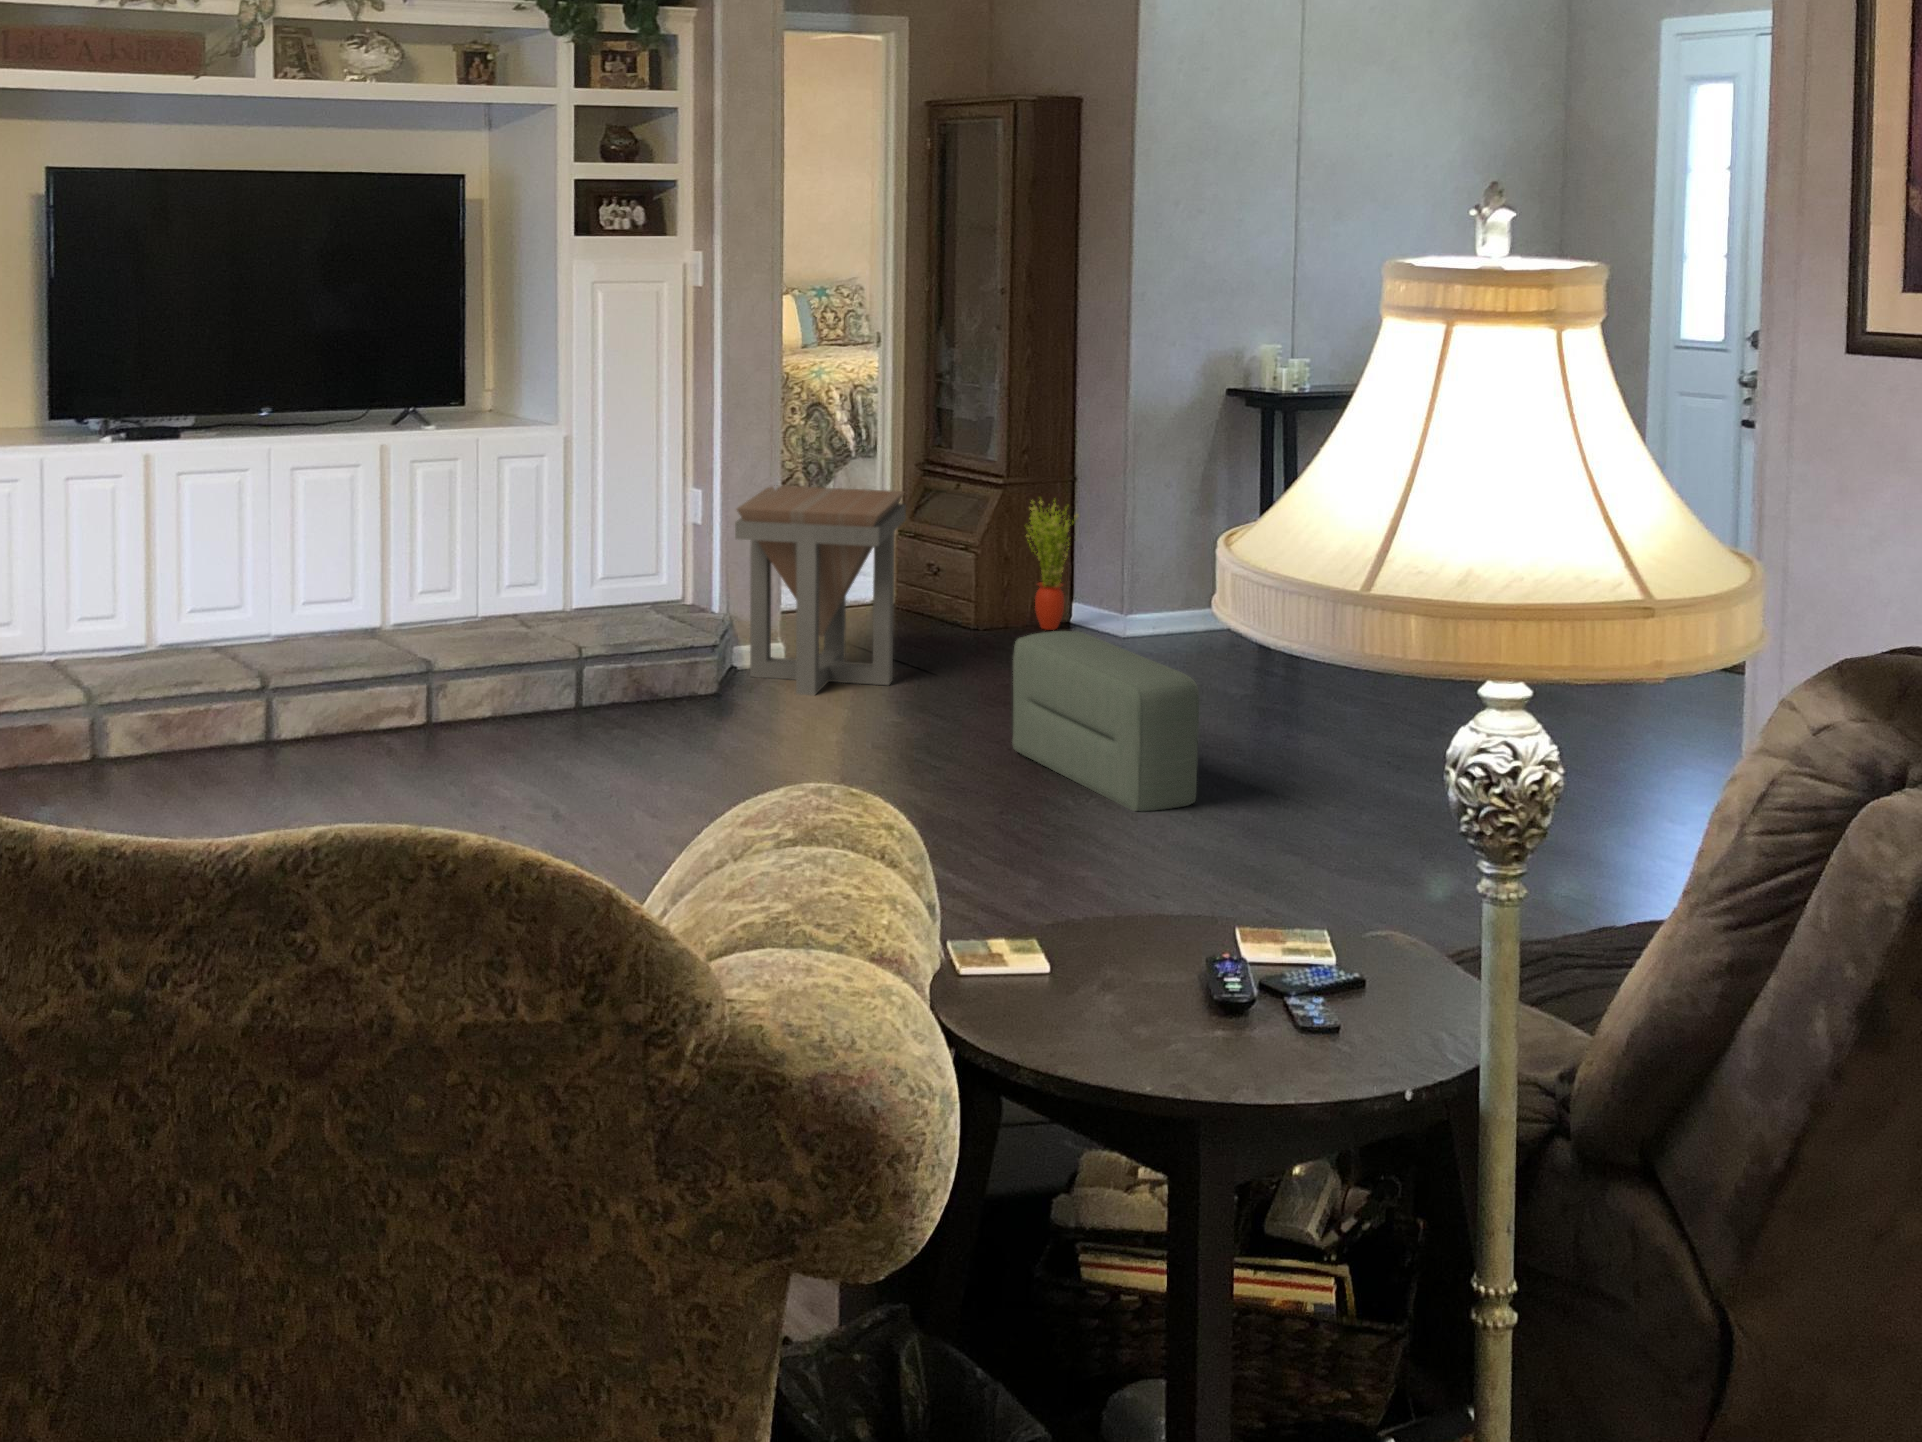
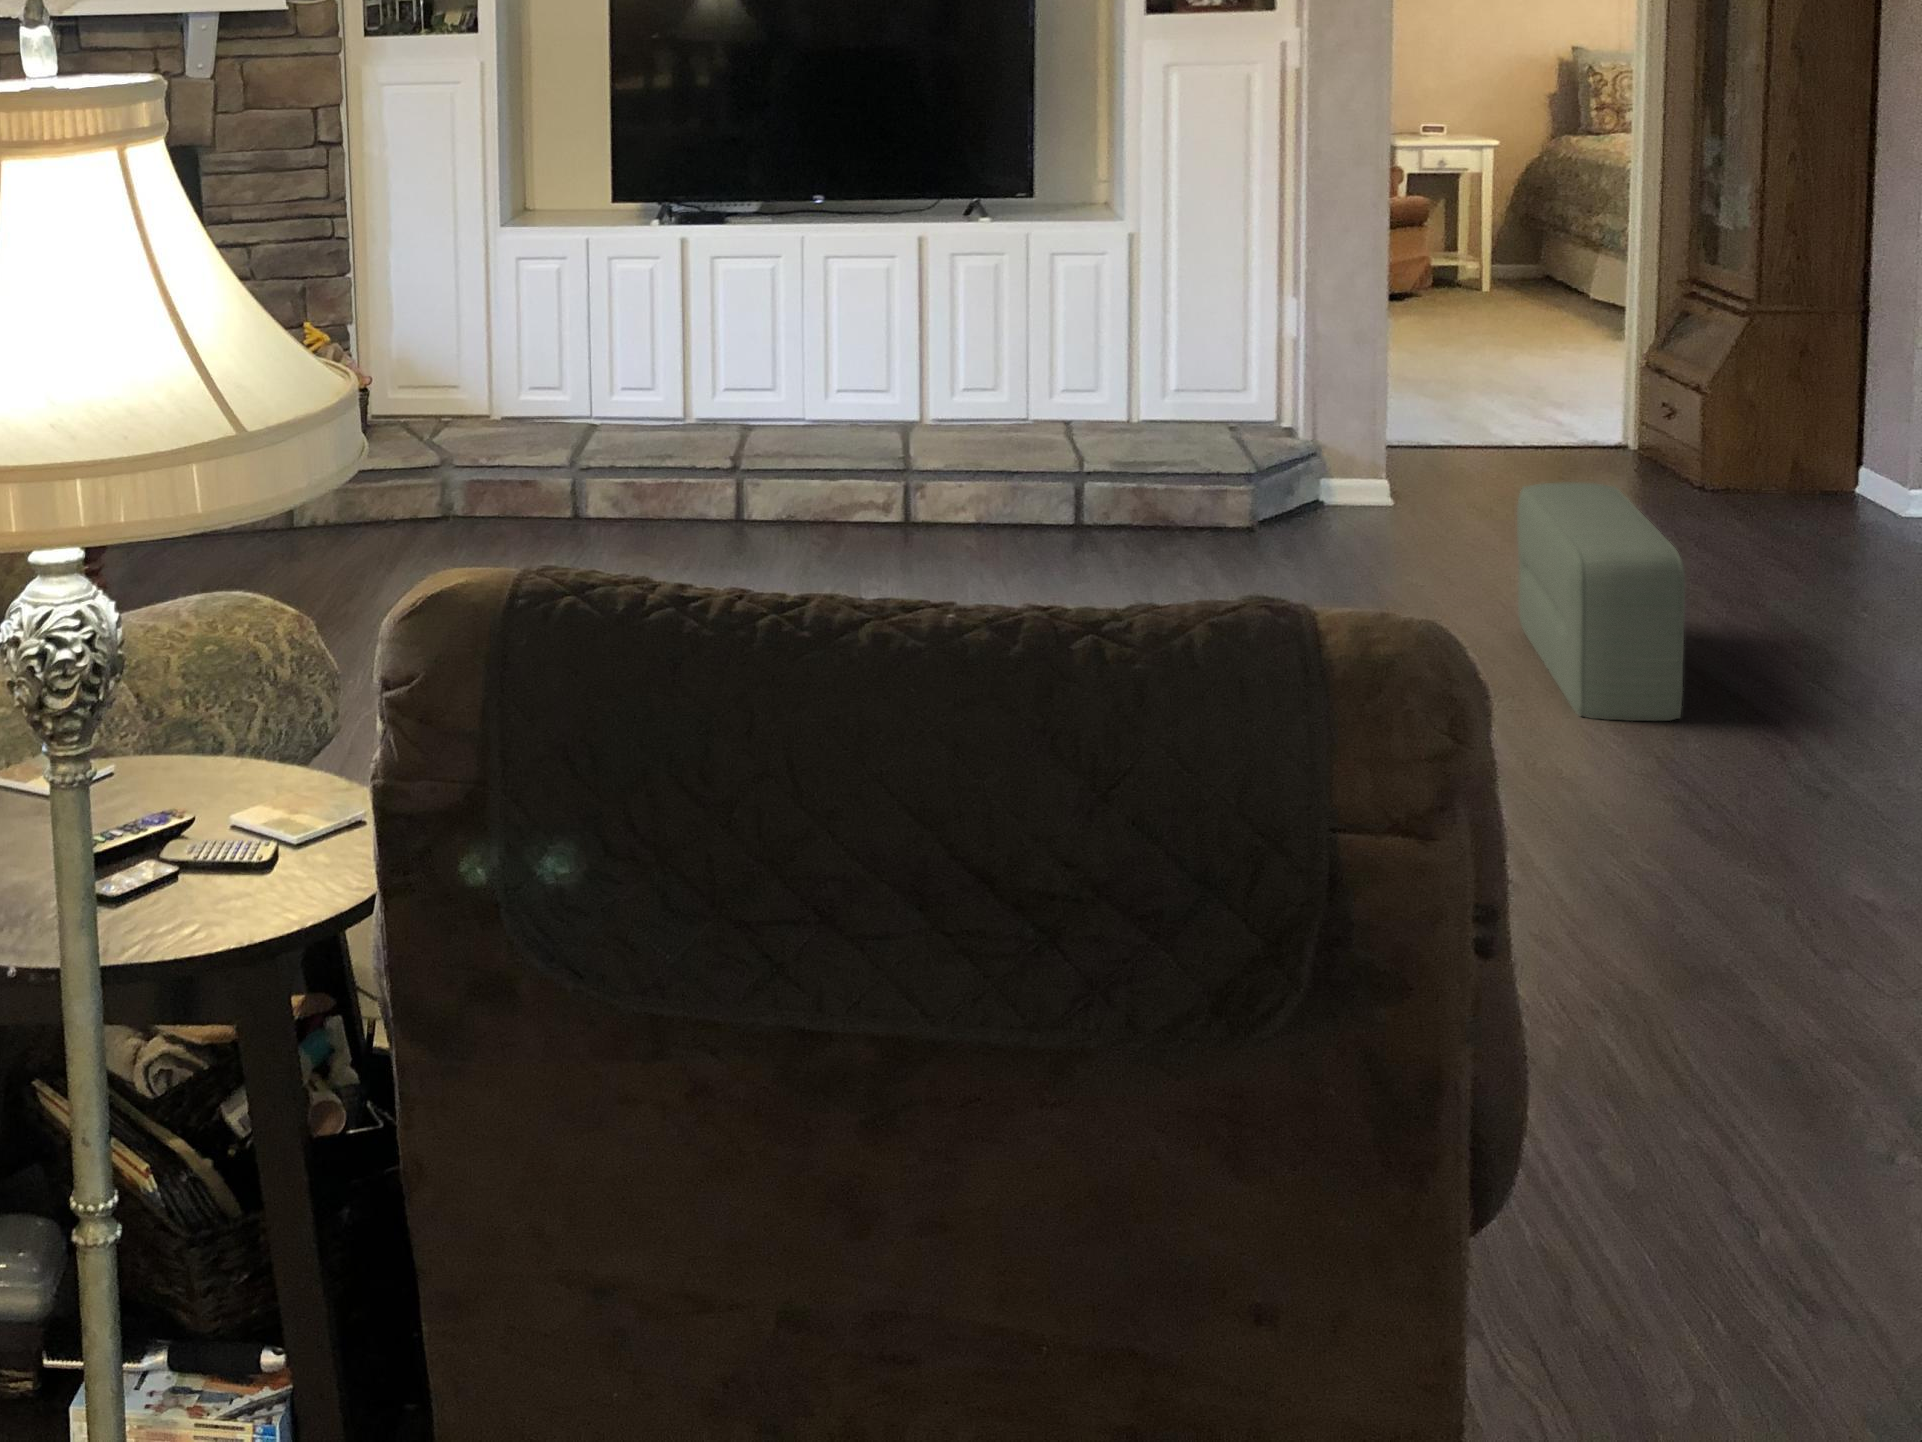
side table: present [735,486,906,696] -> none [1281,295,1532,542]
potted plant: present [1027,501,1078,630] -> none [1772,327,1860,499]

